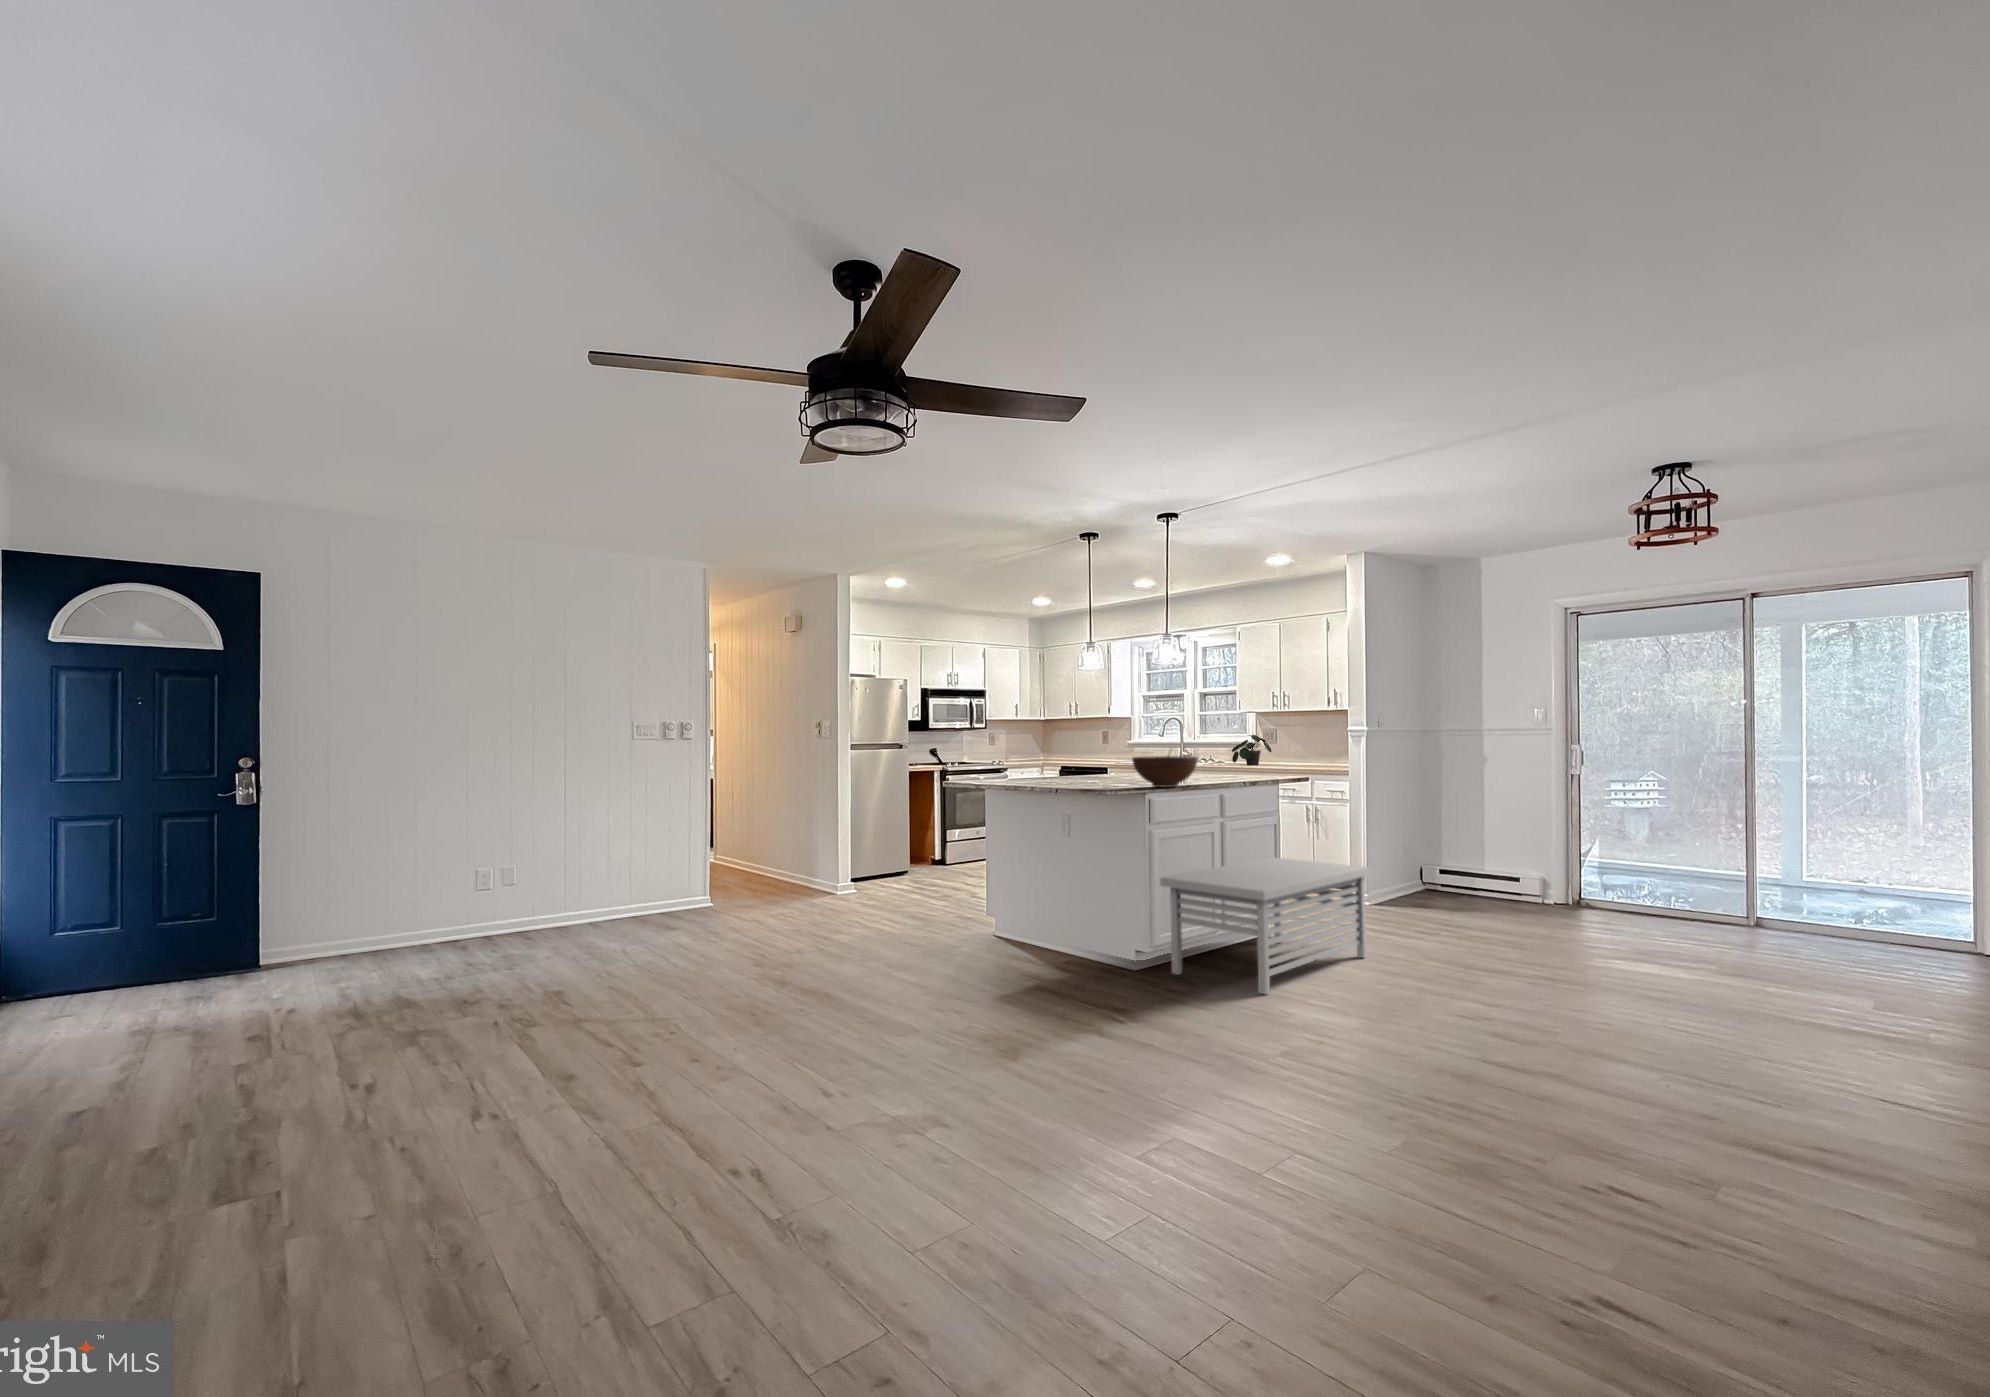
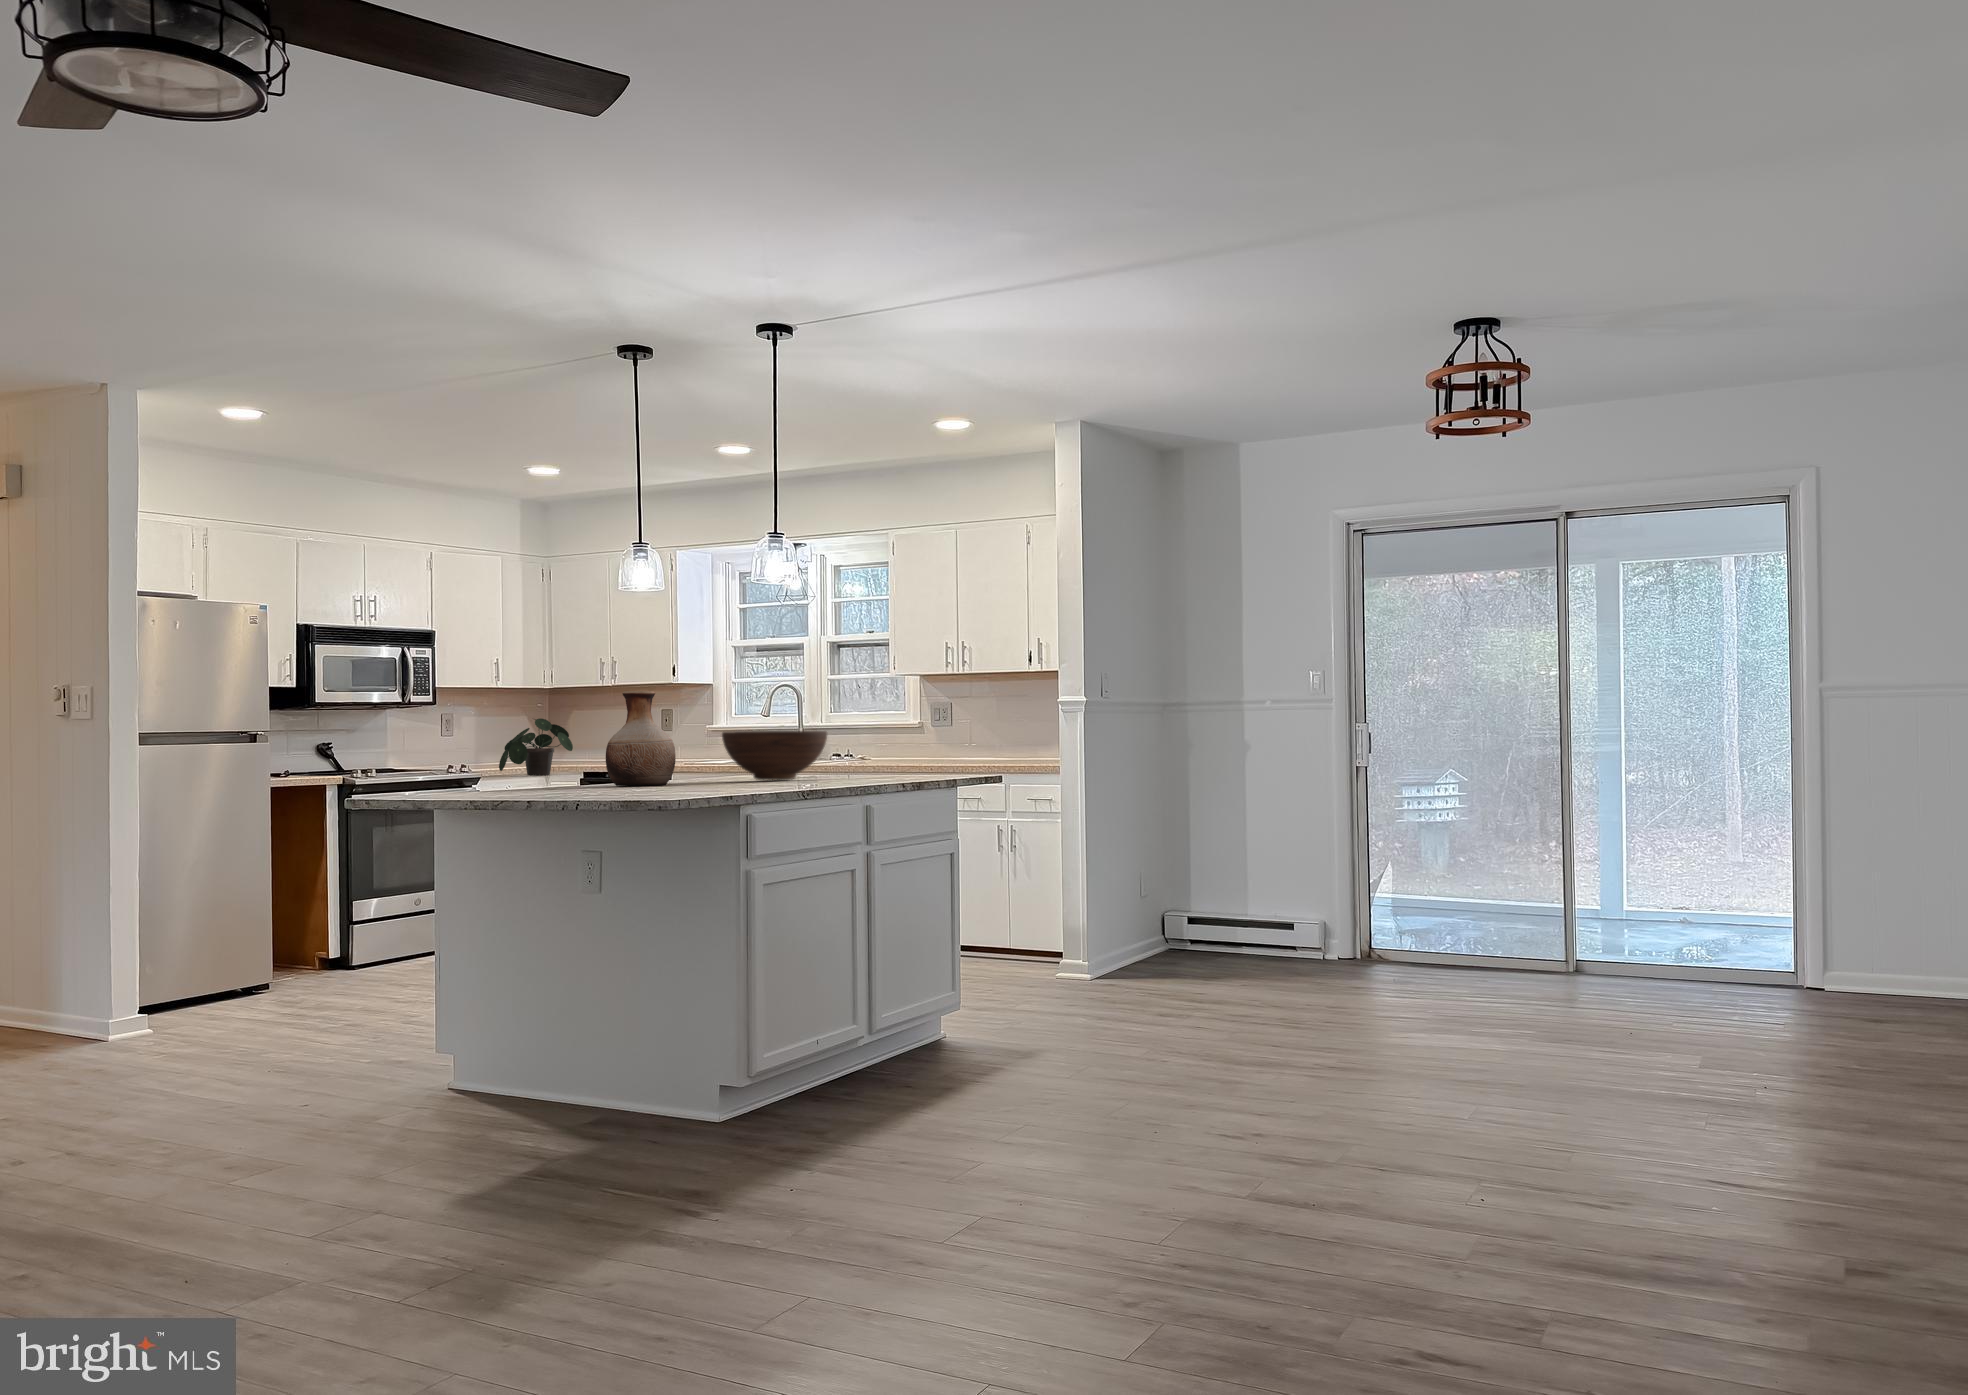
vase: none [1062,734,1104,791] -> present [606,691,676,786]
potted plant: present [1232,735,1271,765] -> present [499,718,573,775]
storage bench: present [1160,857,1370,995] -> none [767,894,1081,1087]

